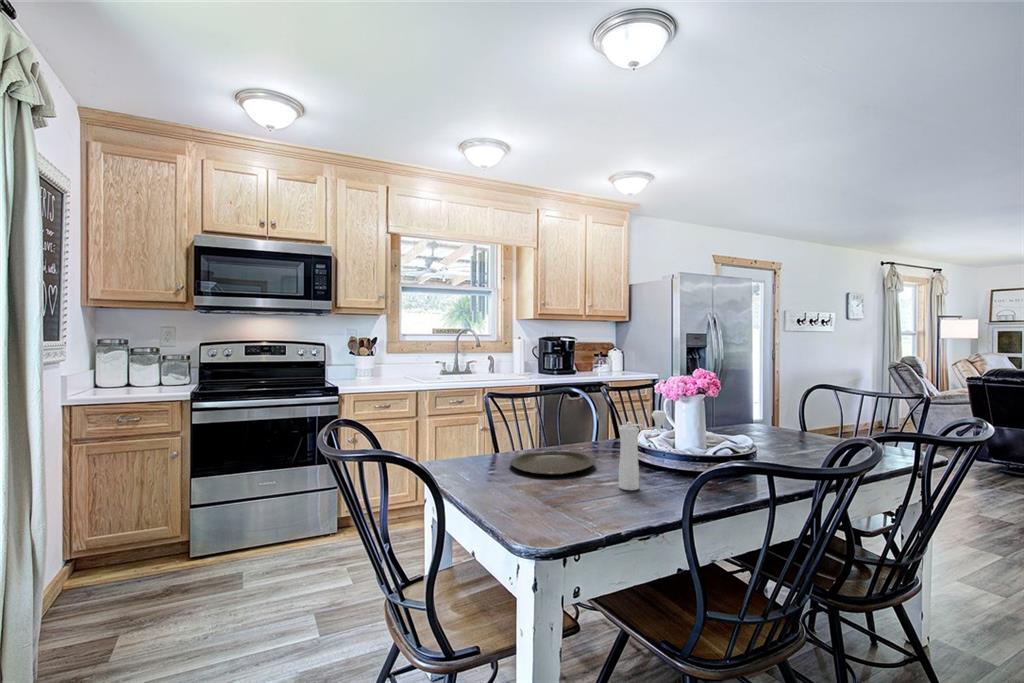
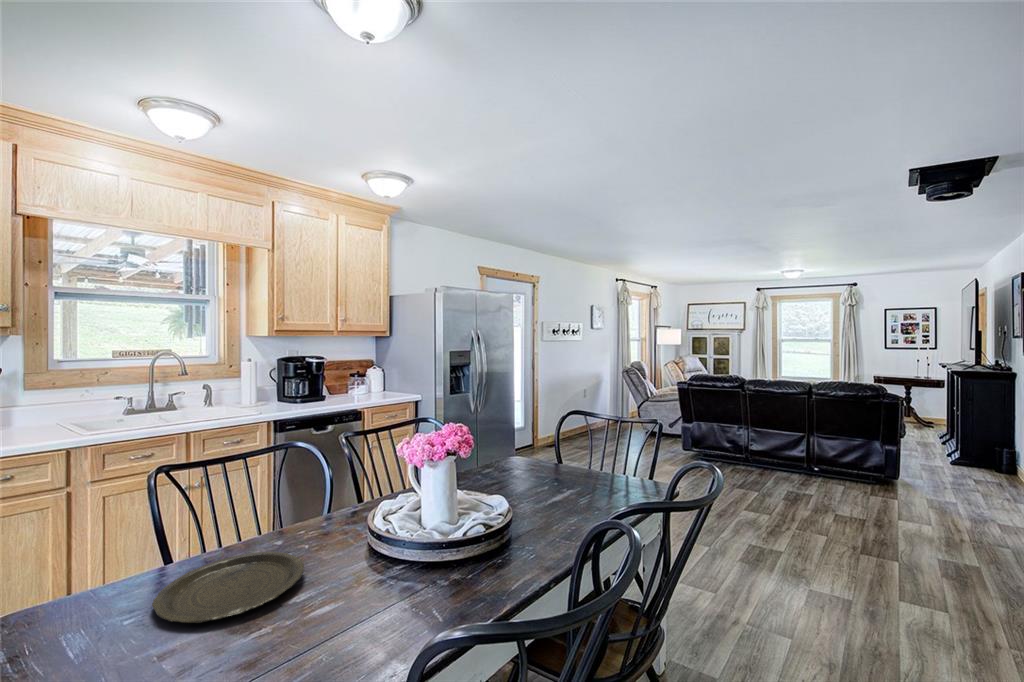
pepper mill: present [619,411,667,490] -> none [325,496,400,633]

